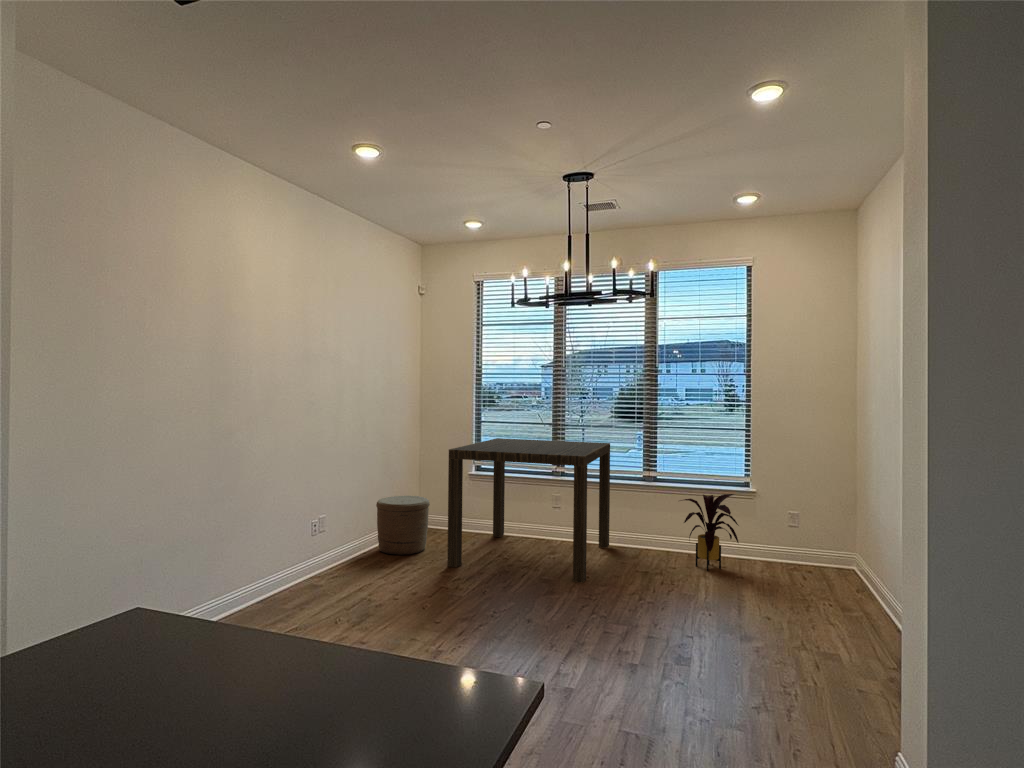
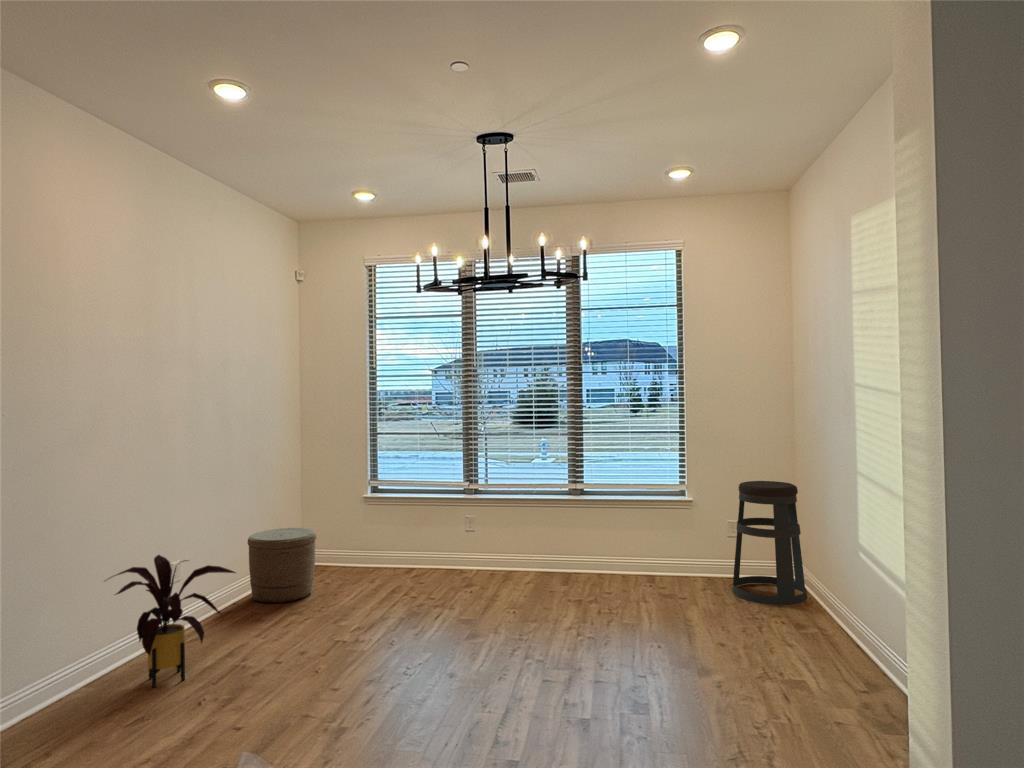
dining table: present [447,438,610,583] -> none [341,453,532,620]
bar stool: none [789,477,861,591] -> present [732,481,807,605]
house plant: present [680,494,738,571] -> present [109,555,235,688]

